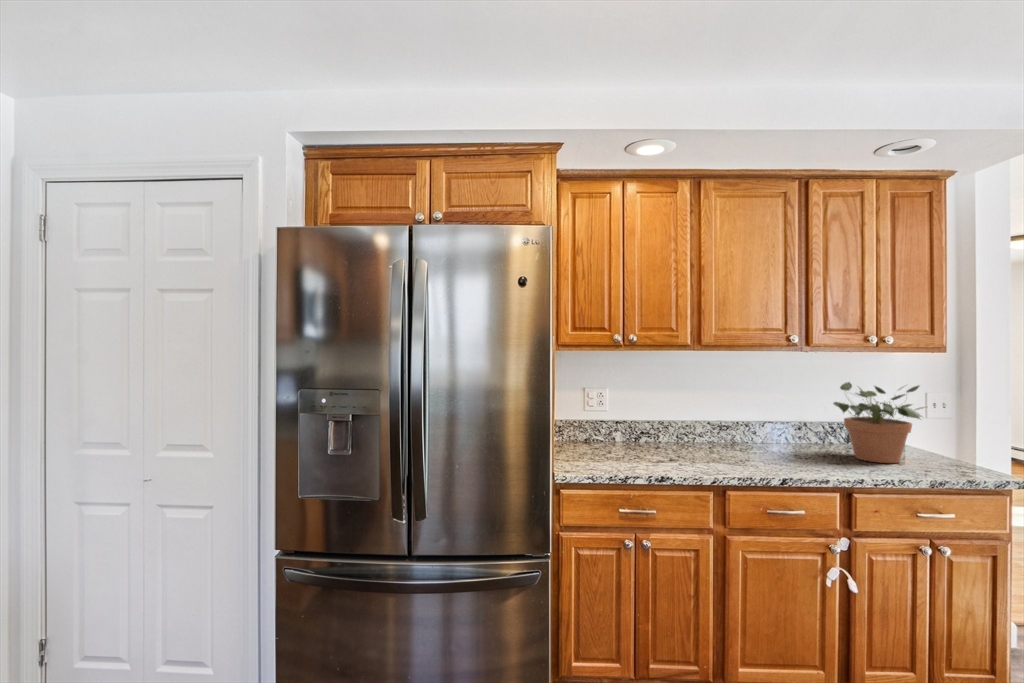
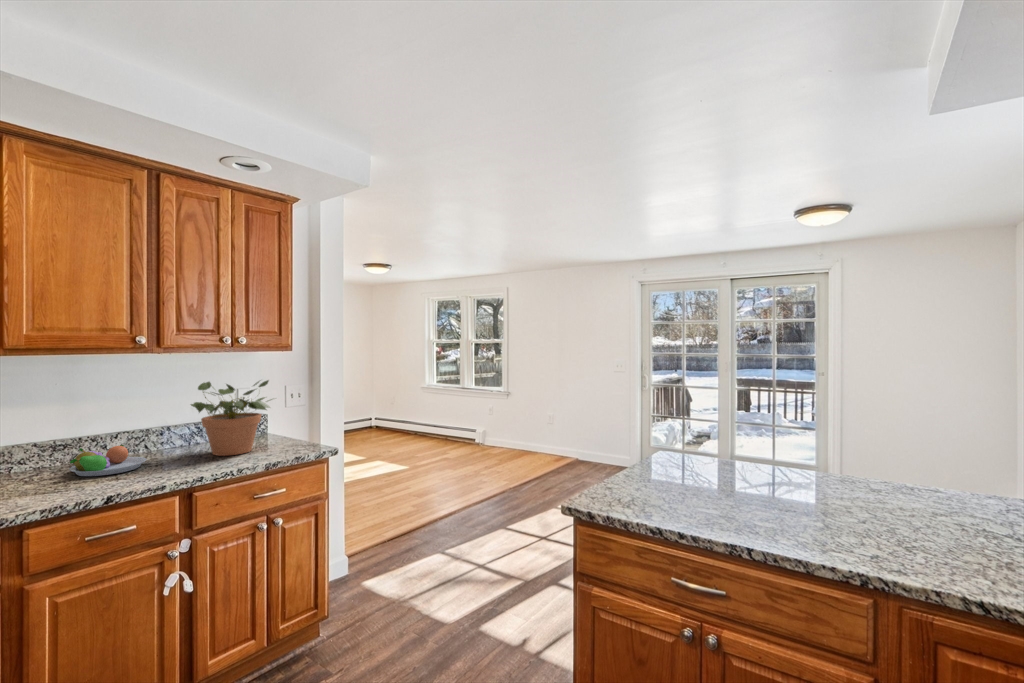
fruit bowl: none [737,431,796,459] -> present [69,445,147,476]

